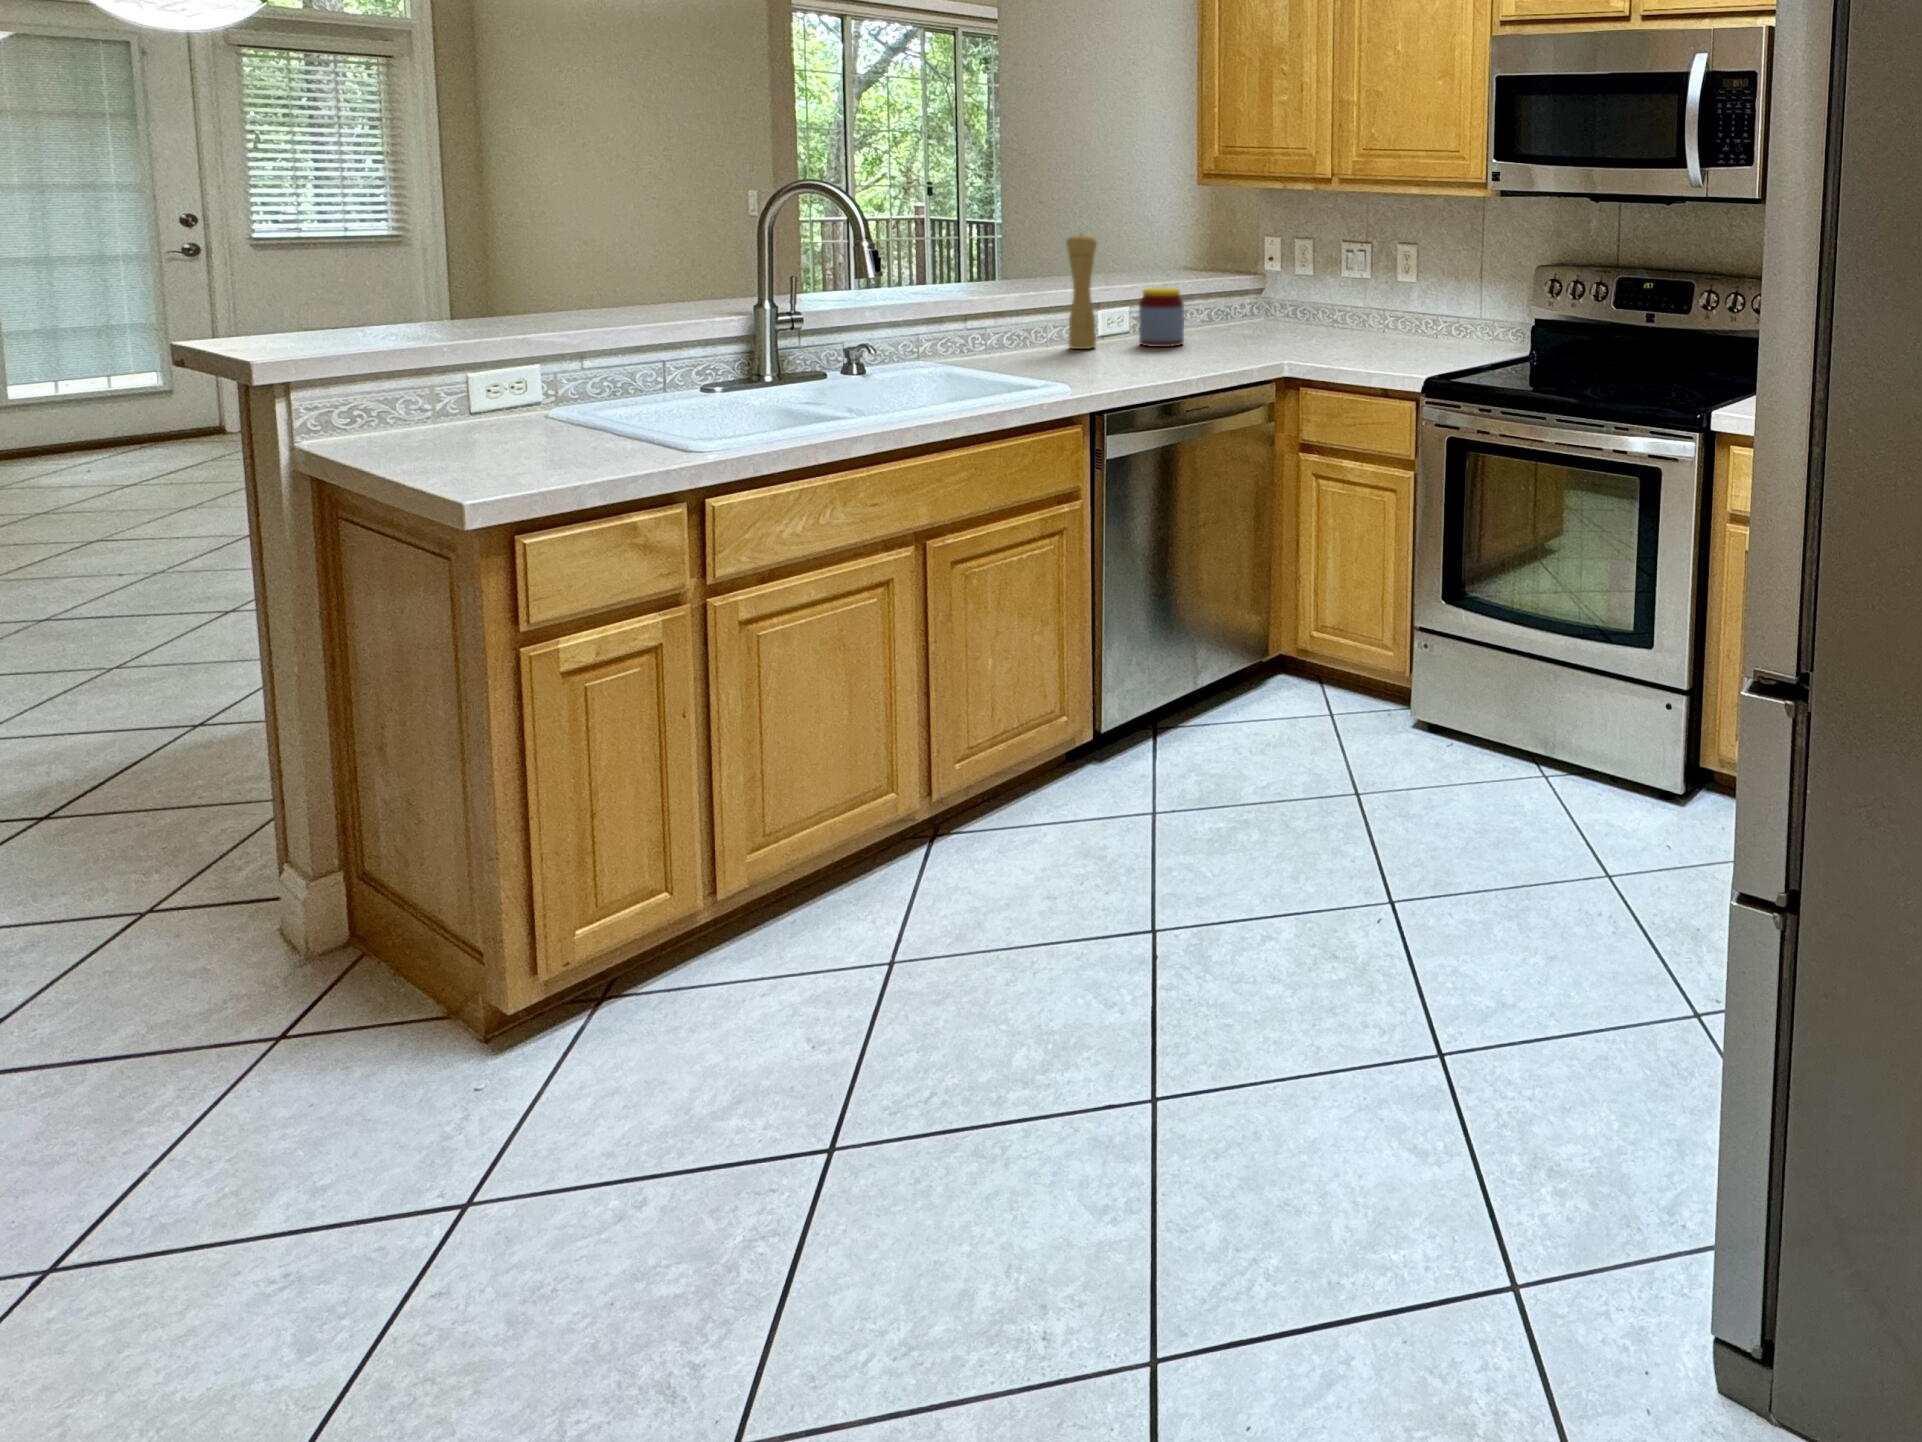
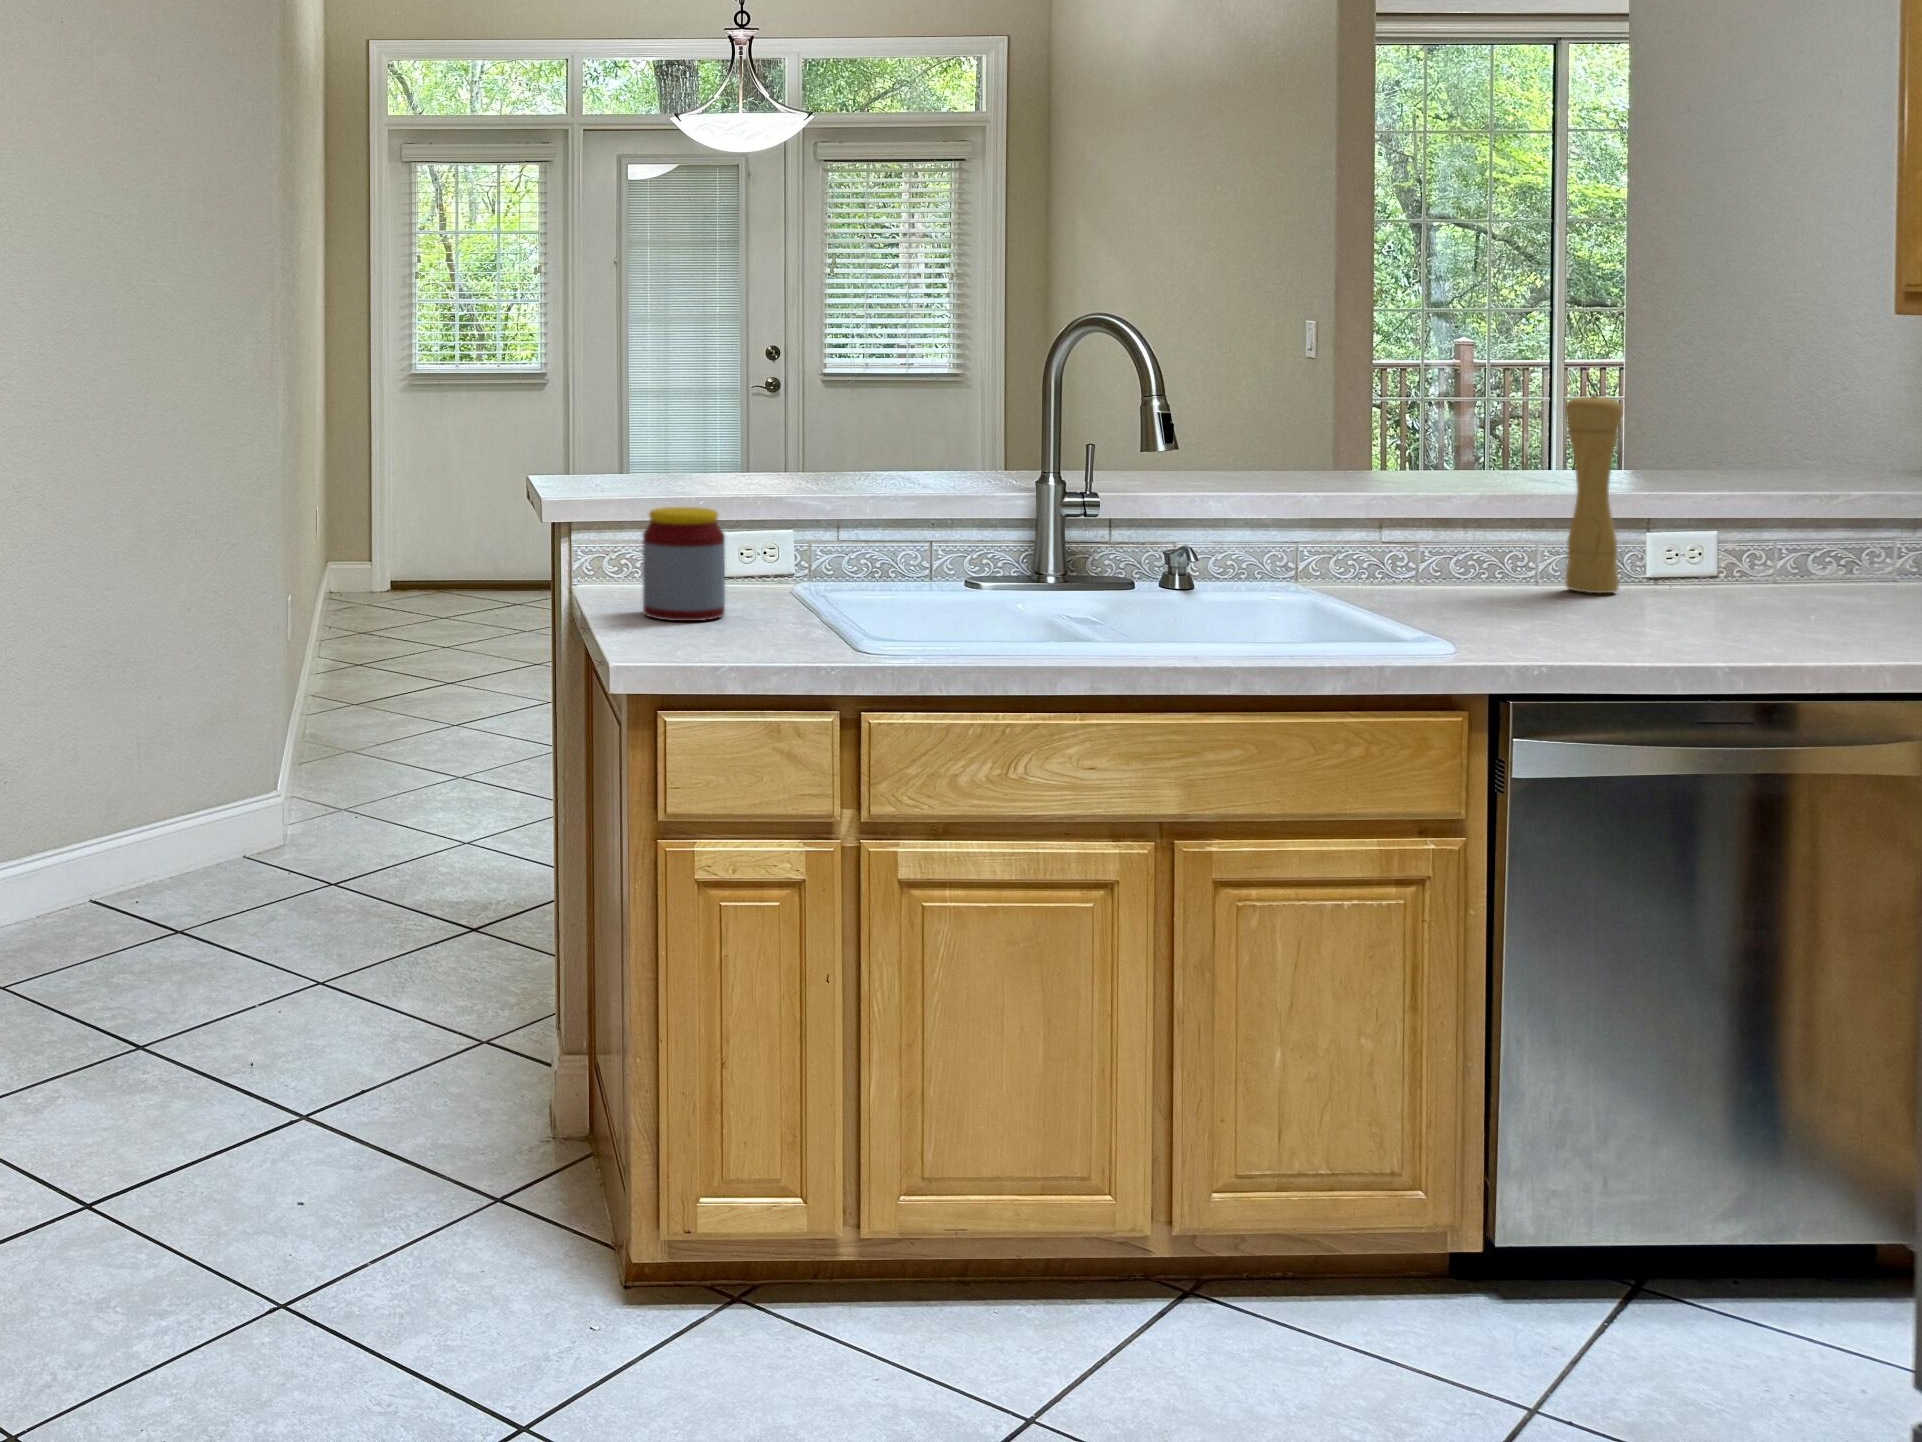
jar: present [1139,288,1184,347] -> present [643,507,725,621]

